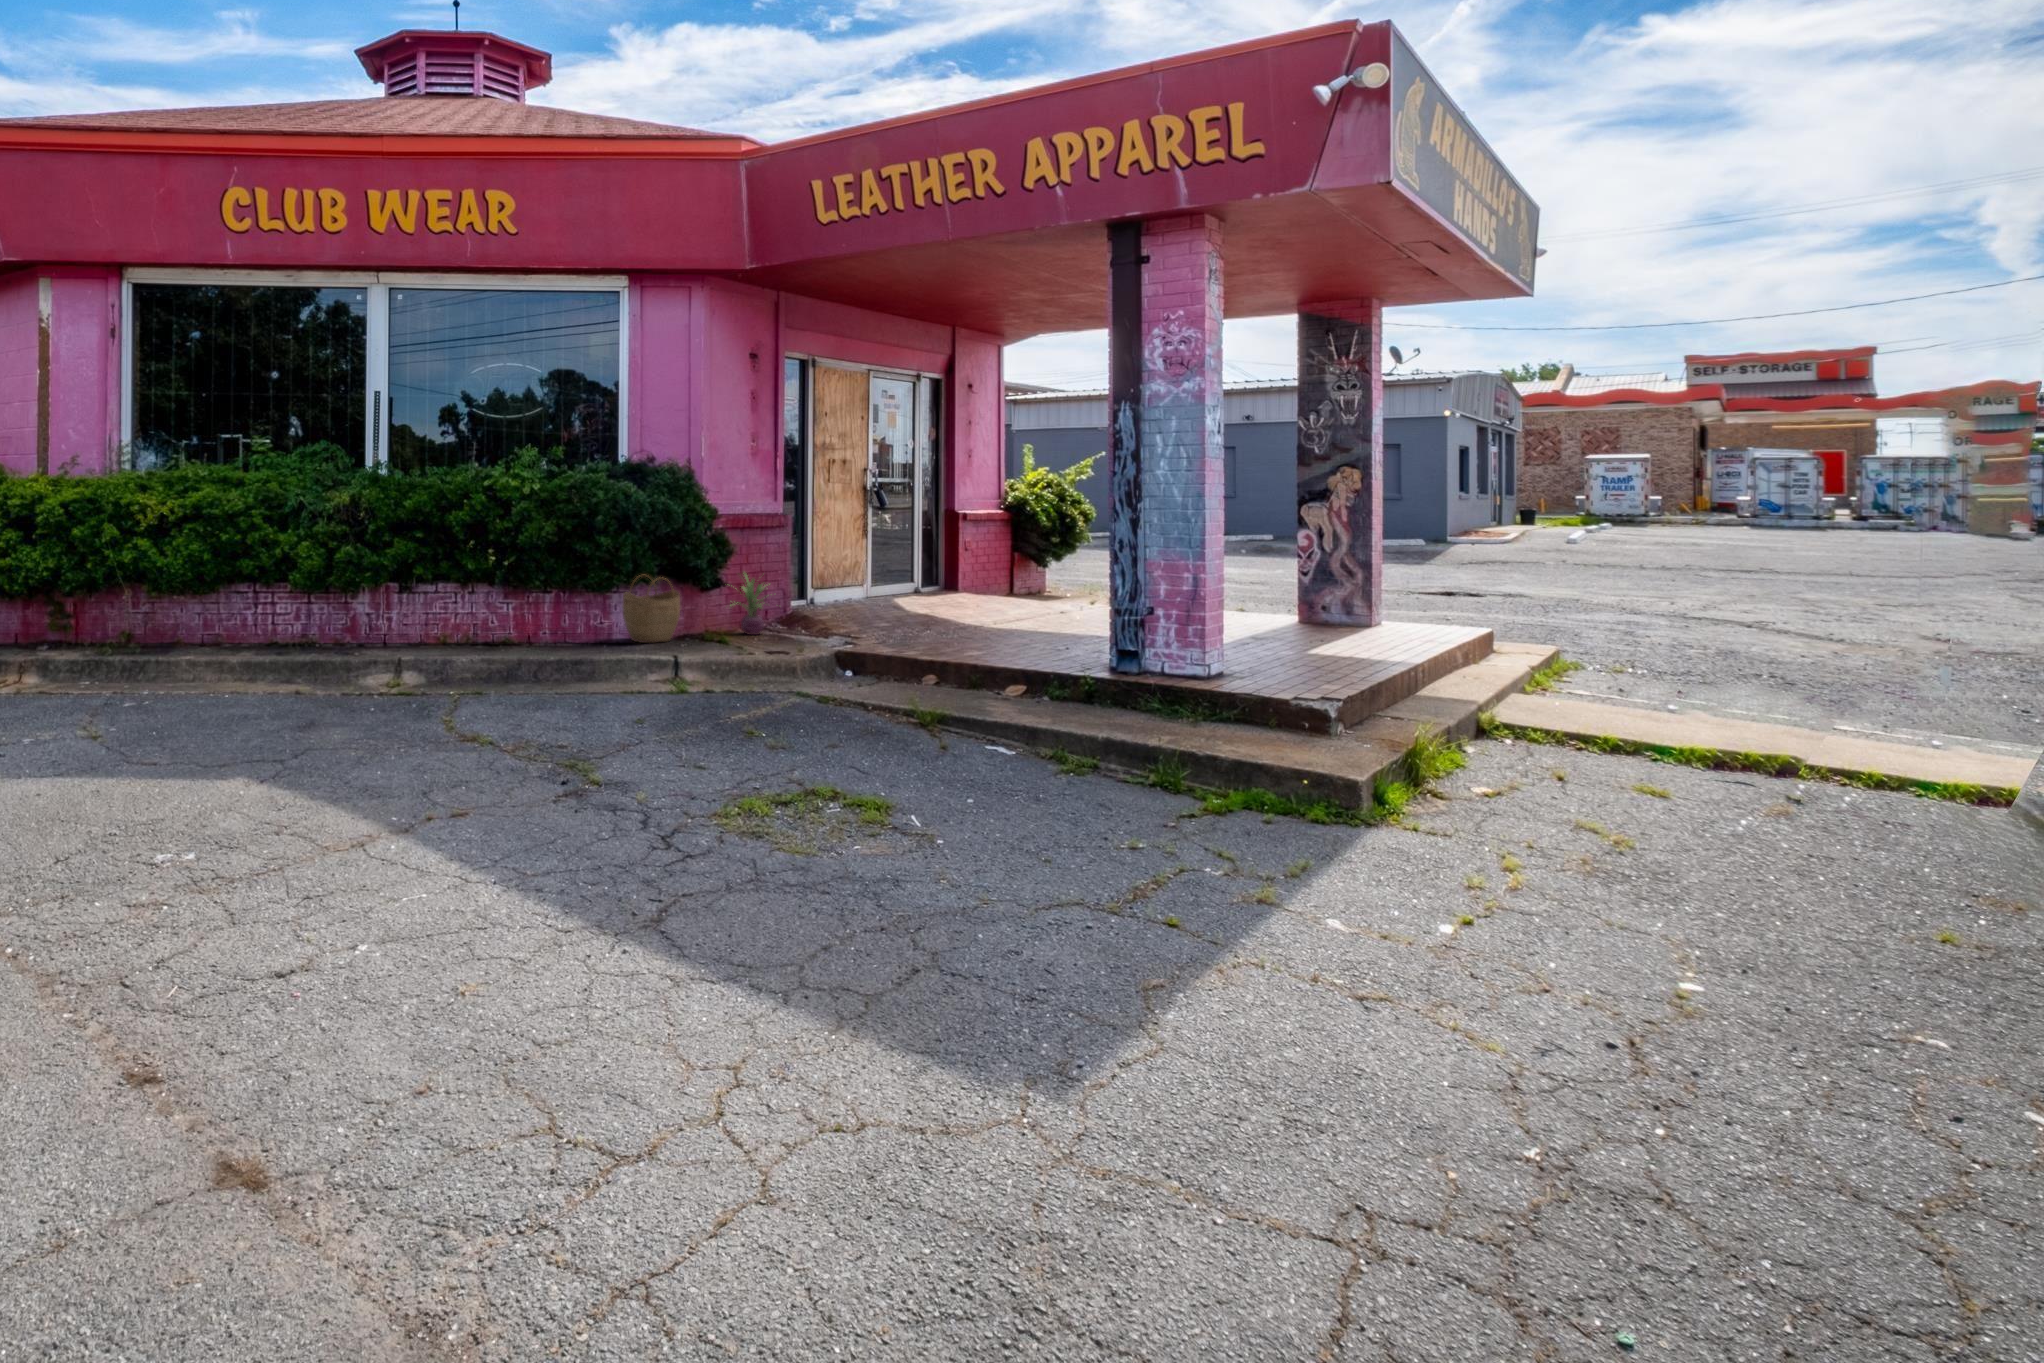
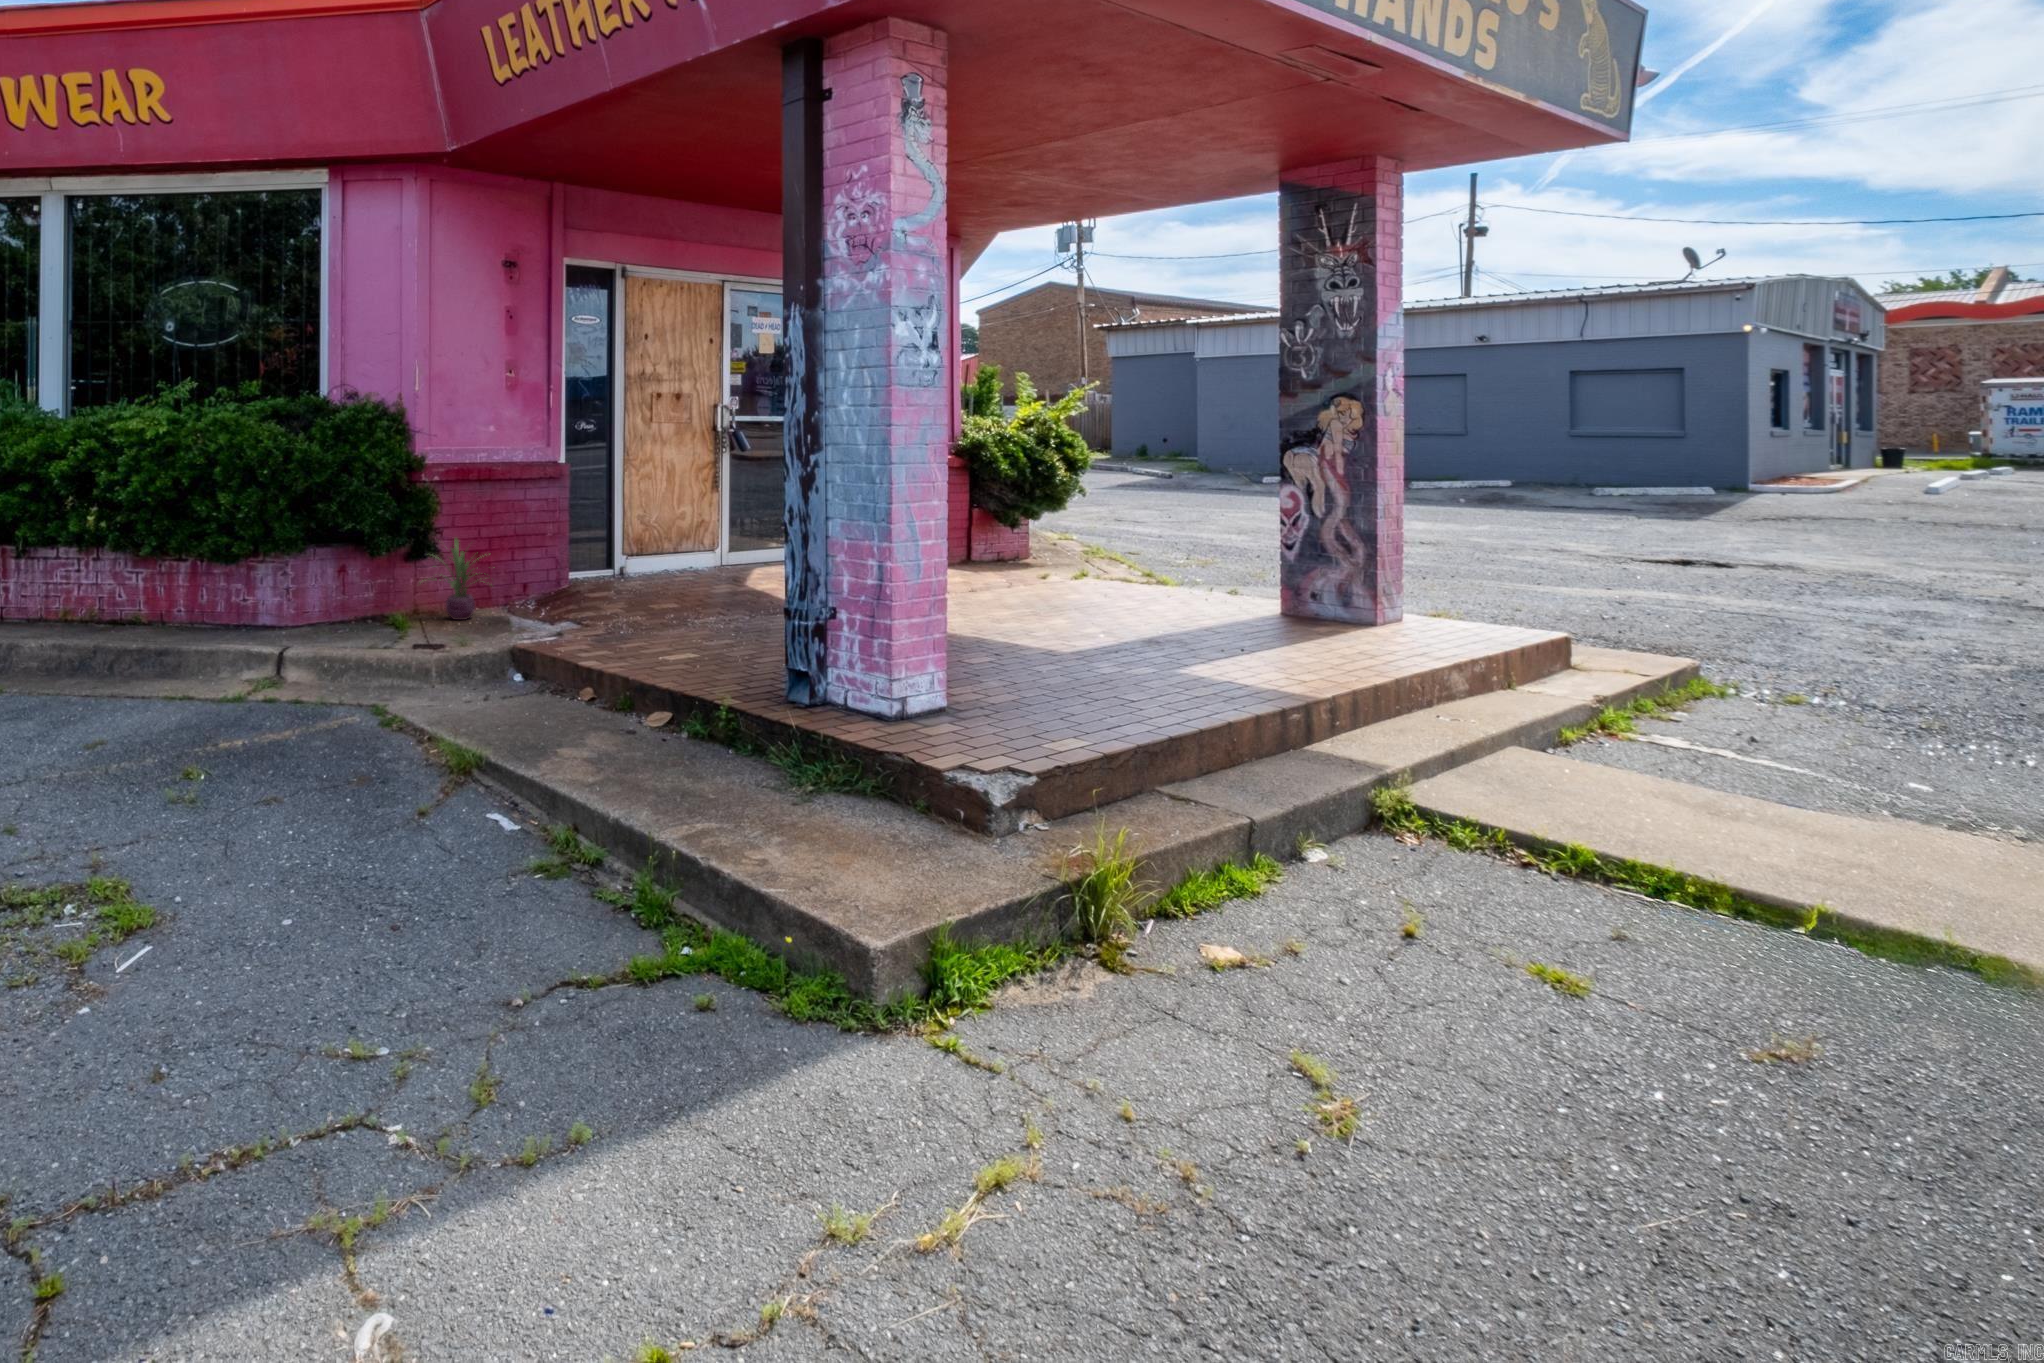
woven basket: present [622,576,680,643] -> none [267,541,343,629]

